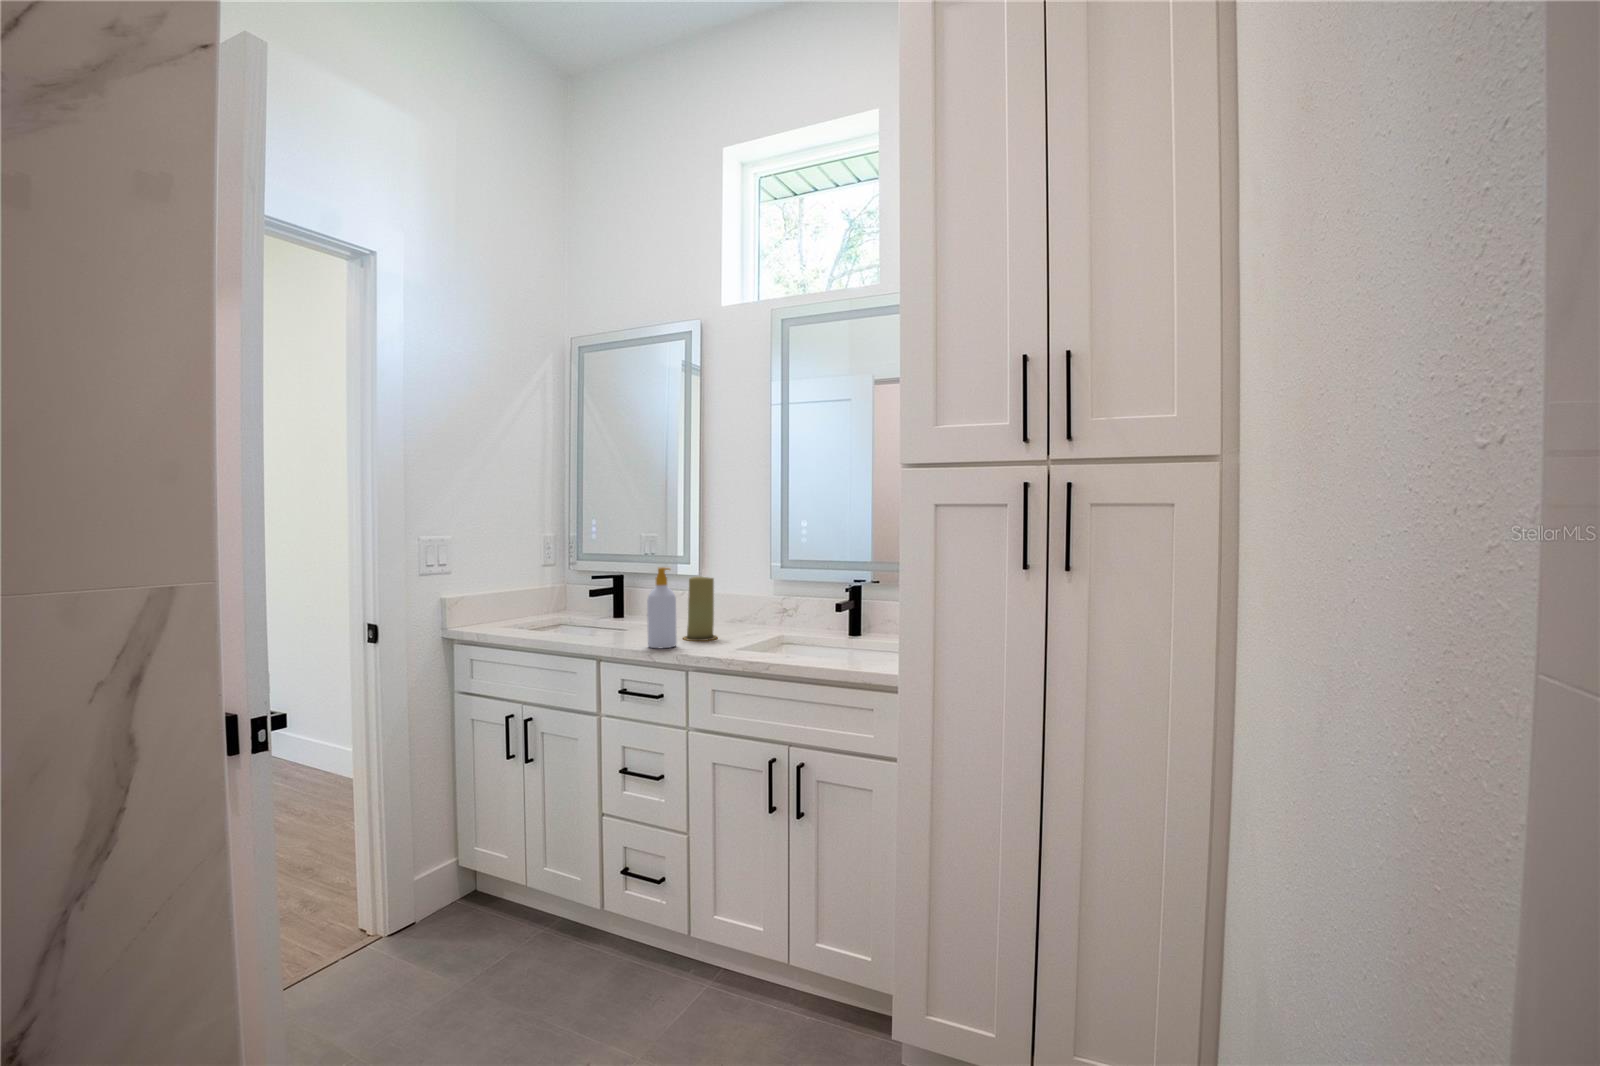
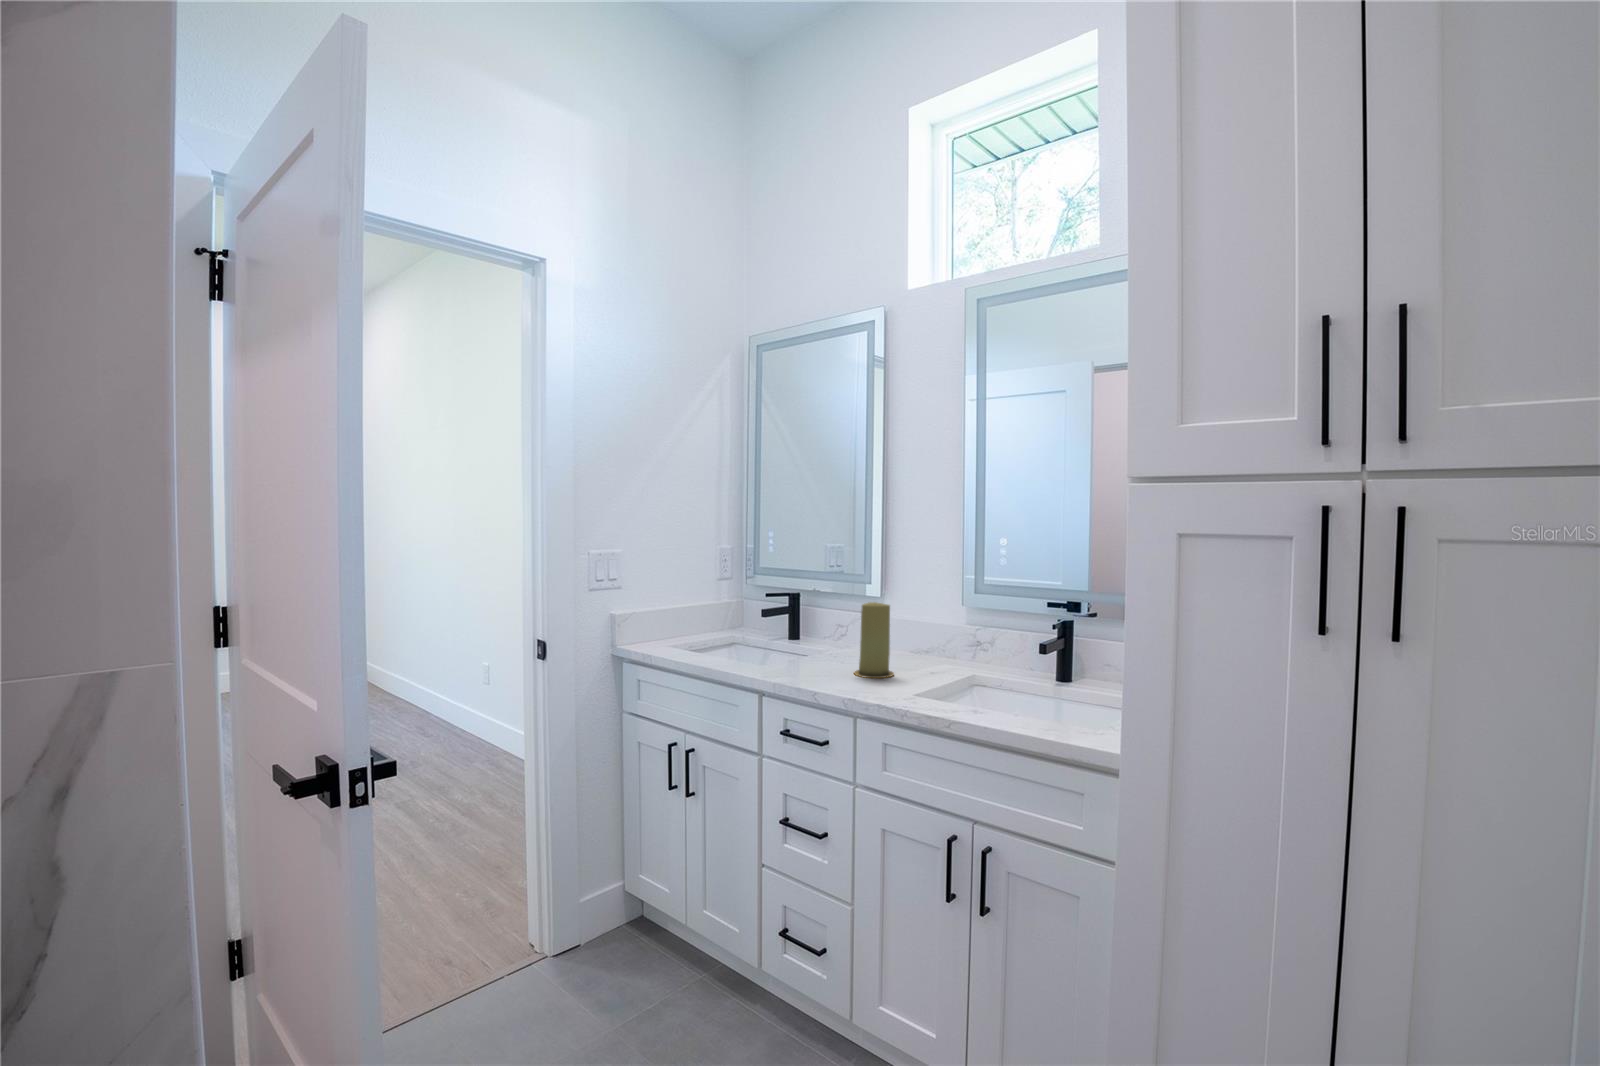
soap bottle: present [647,567,677,648] -> none [812,593,844,686]

